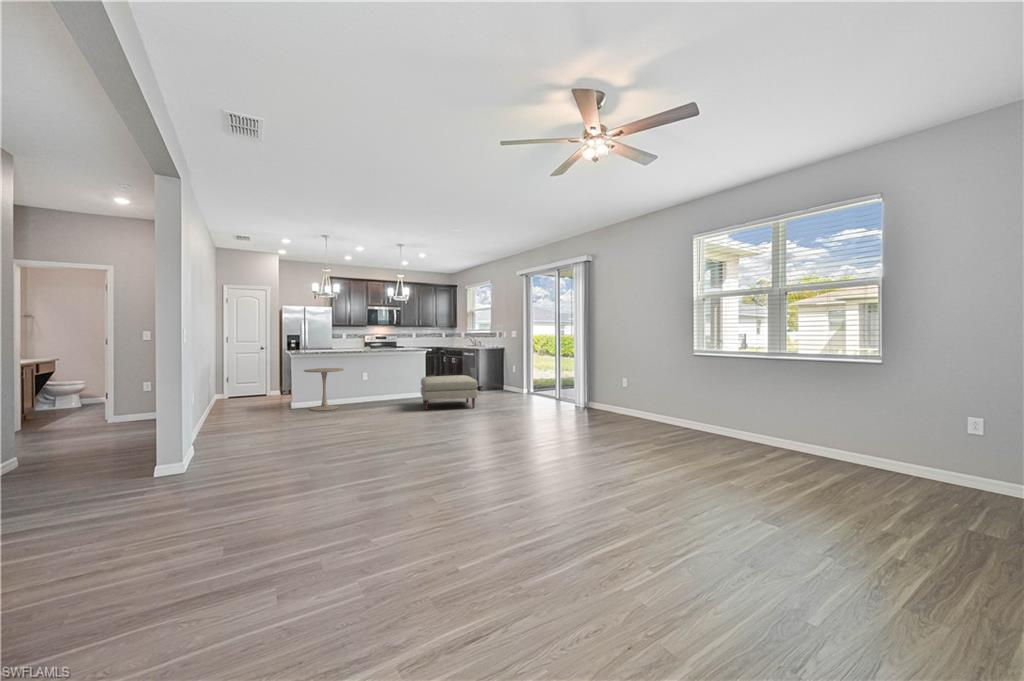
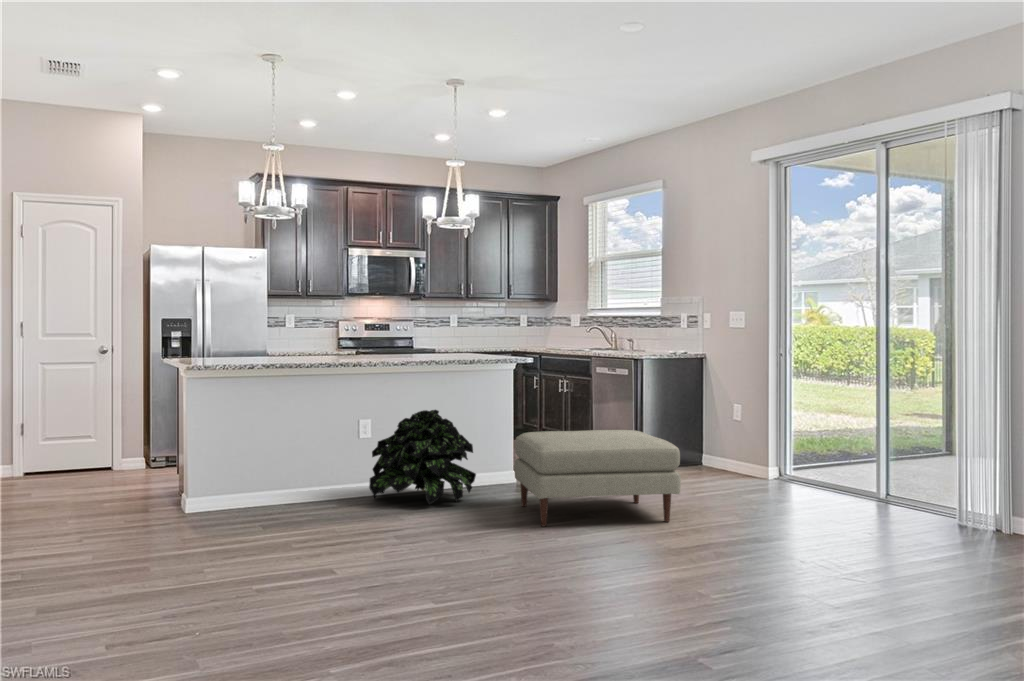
side table: present [304,368,344,411] -> none [219,405,319,519]
potted plant: none [365,369,408,405] -> present [369,410,476,505]

